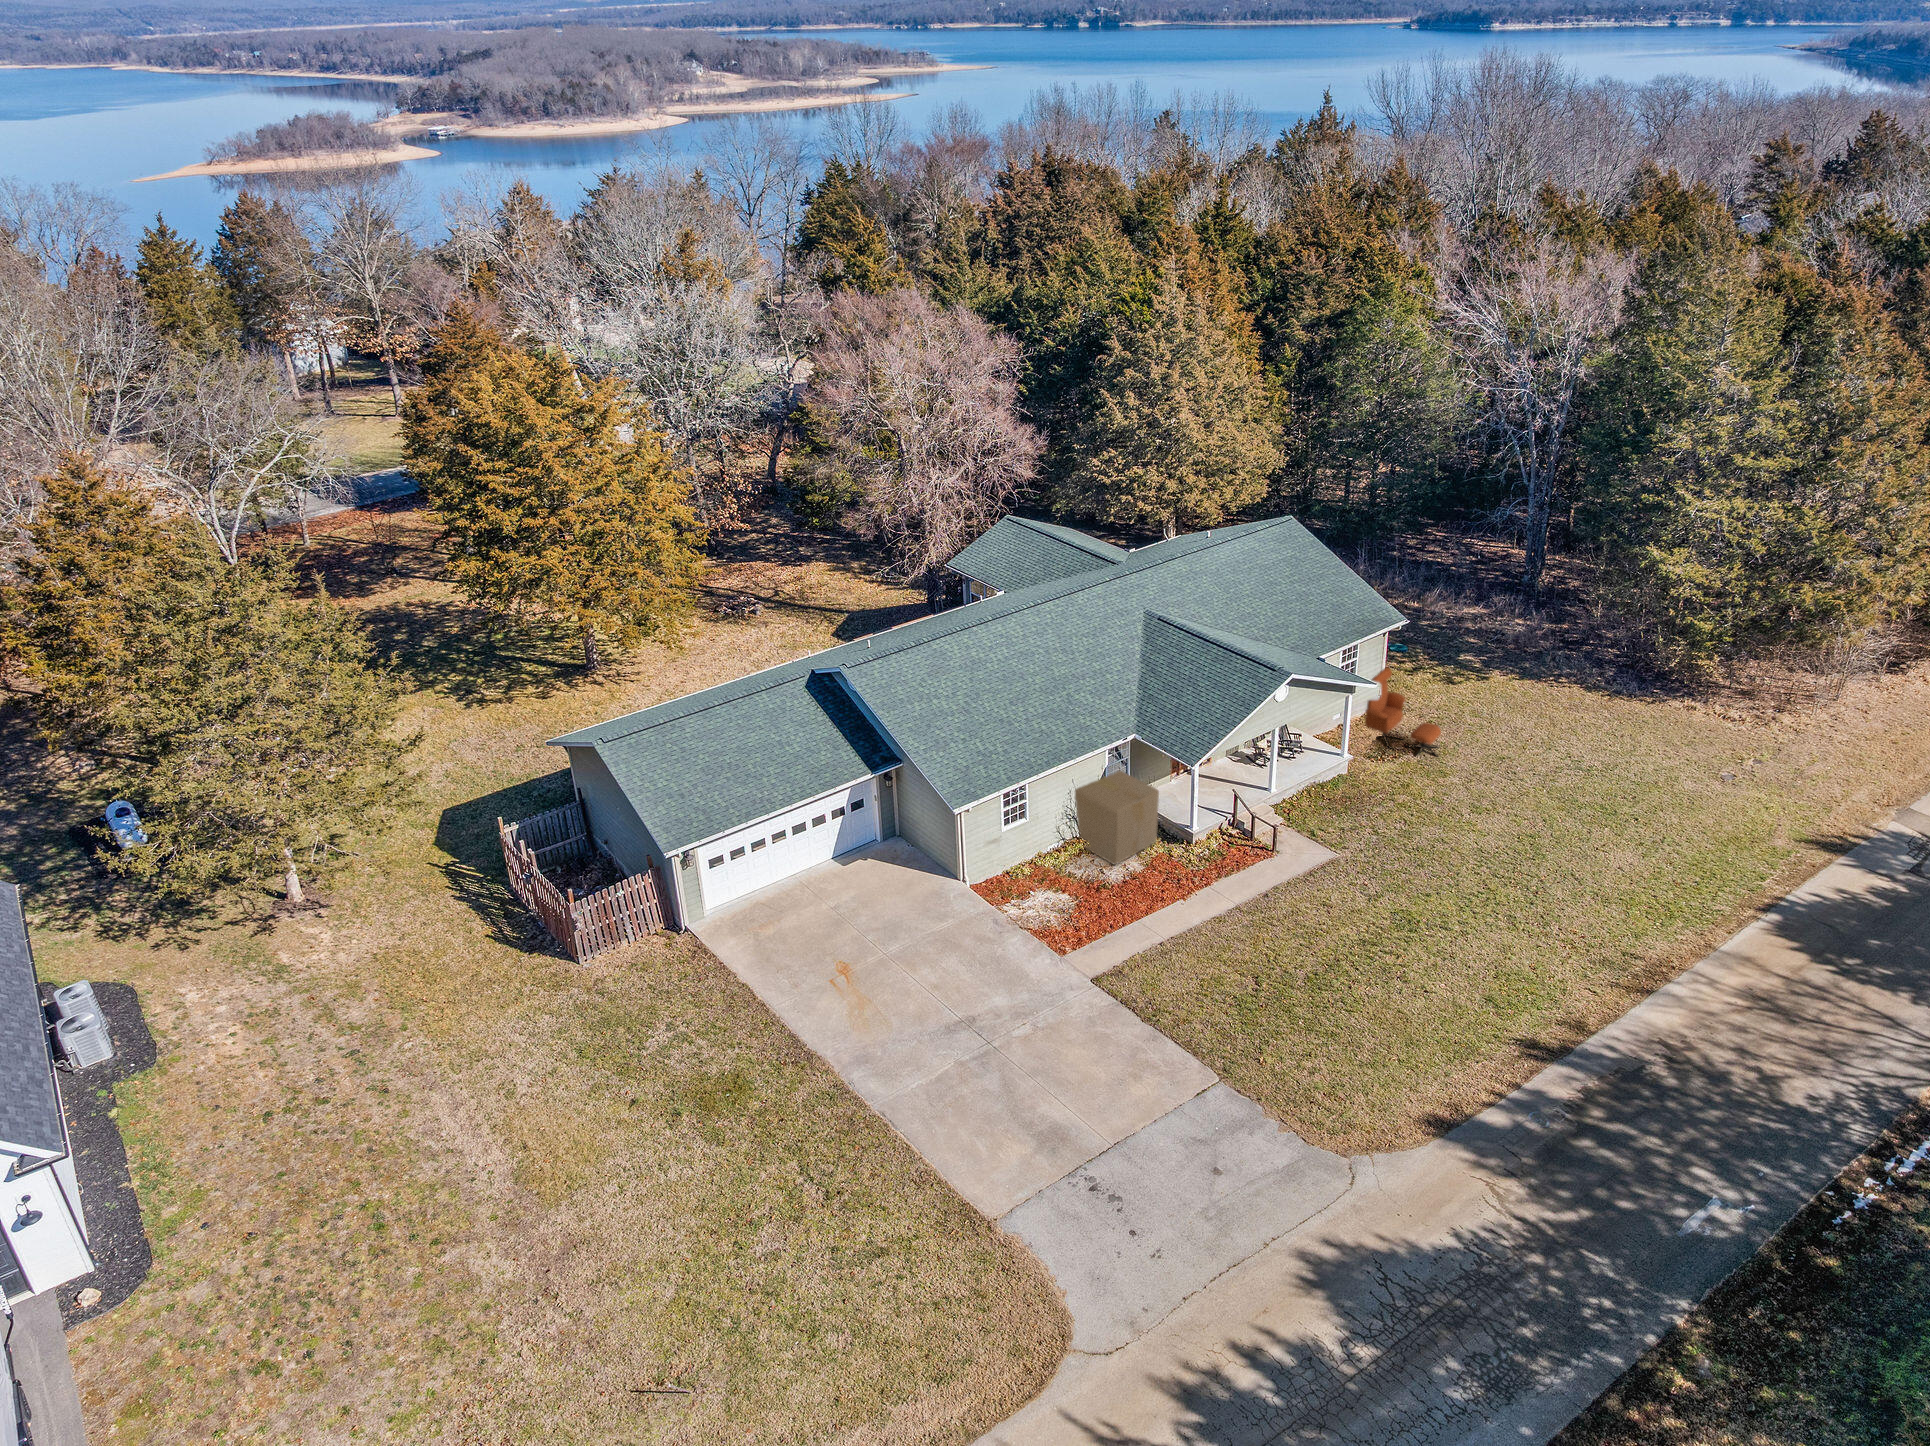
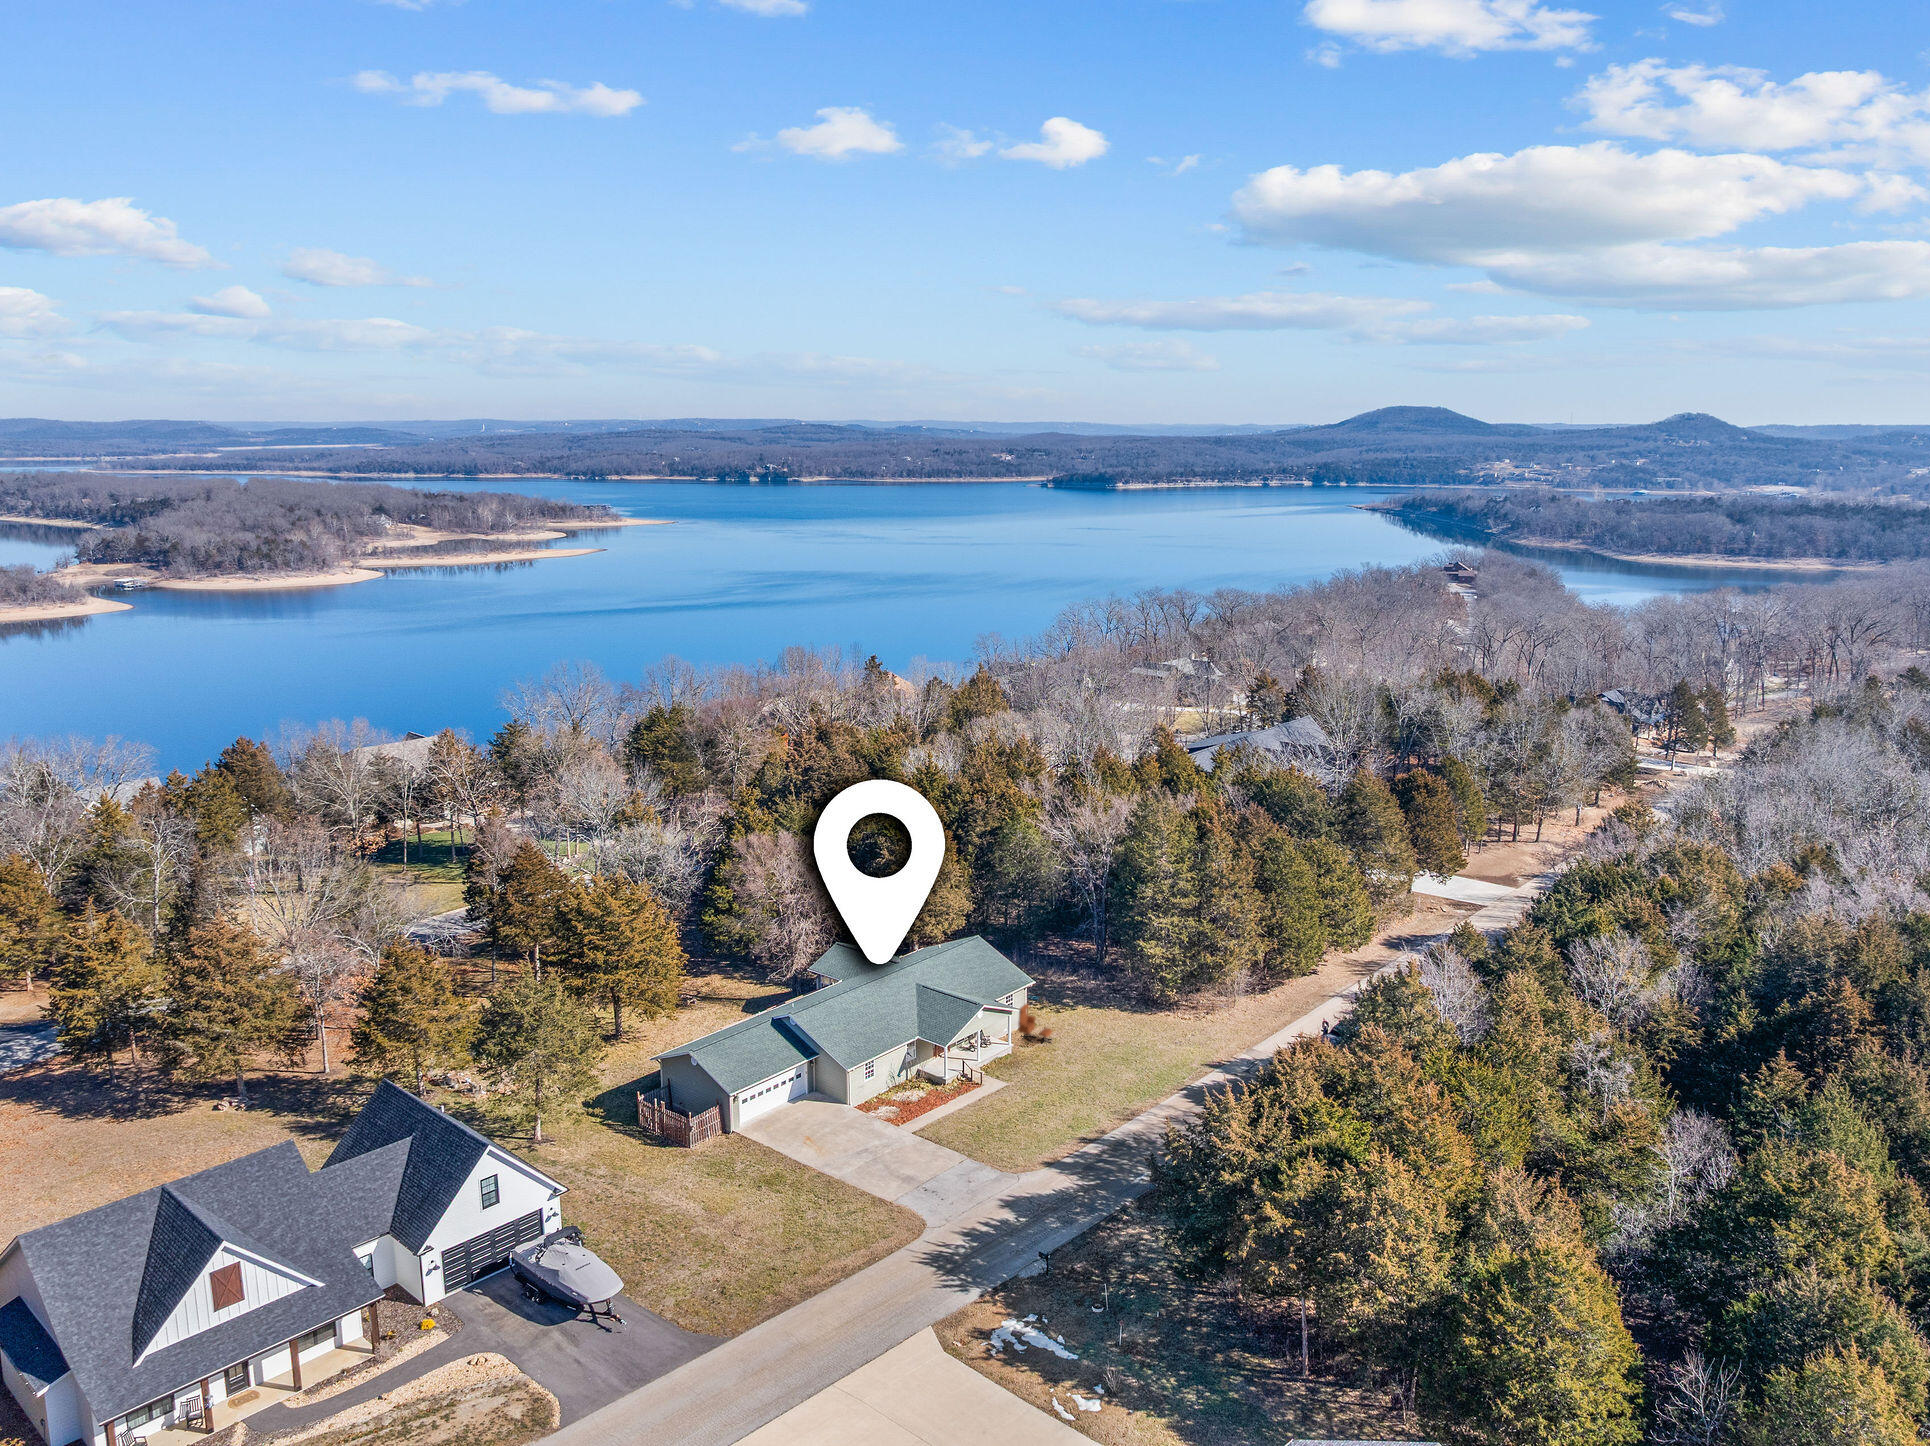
cardboard box: present [1075,771,1159,865] -> none [892,1053,931,1095]

